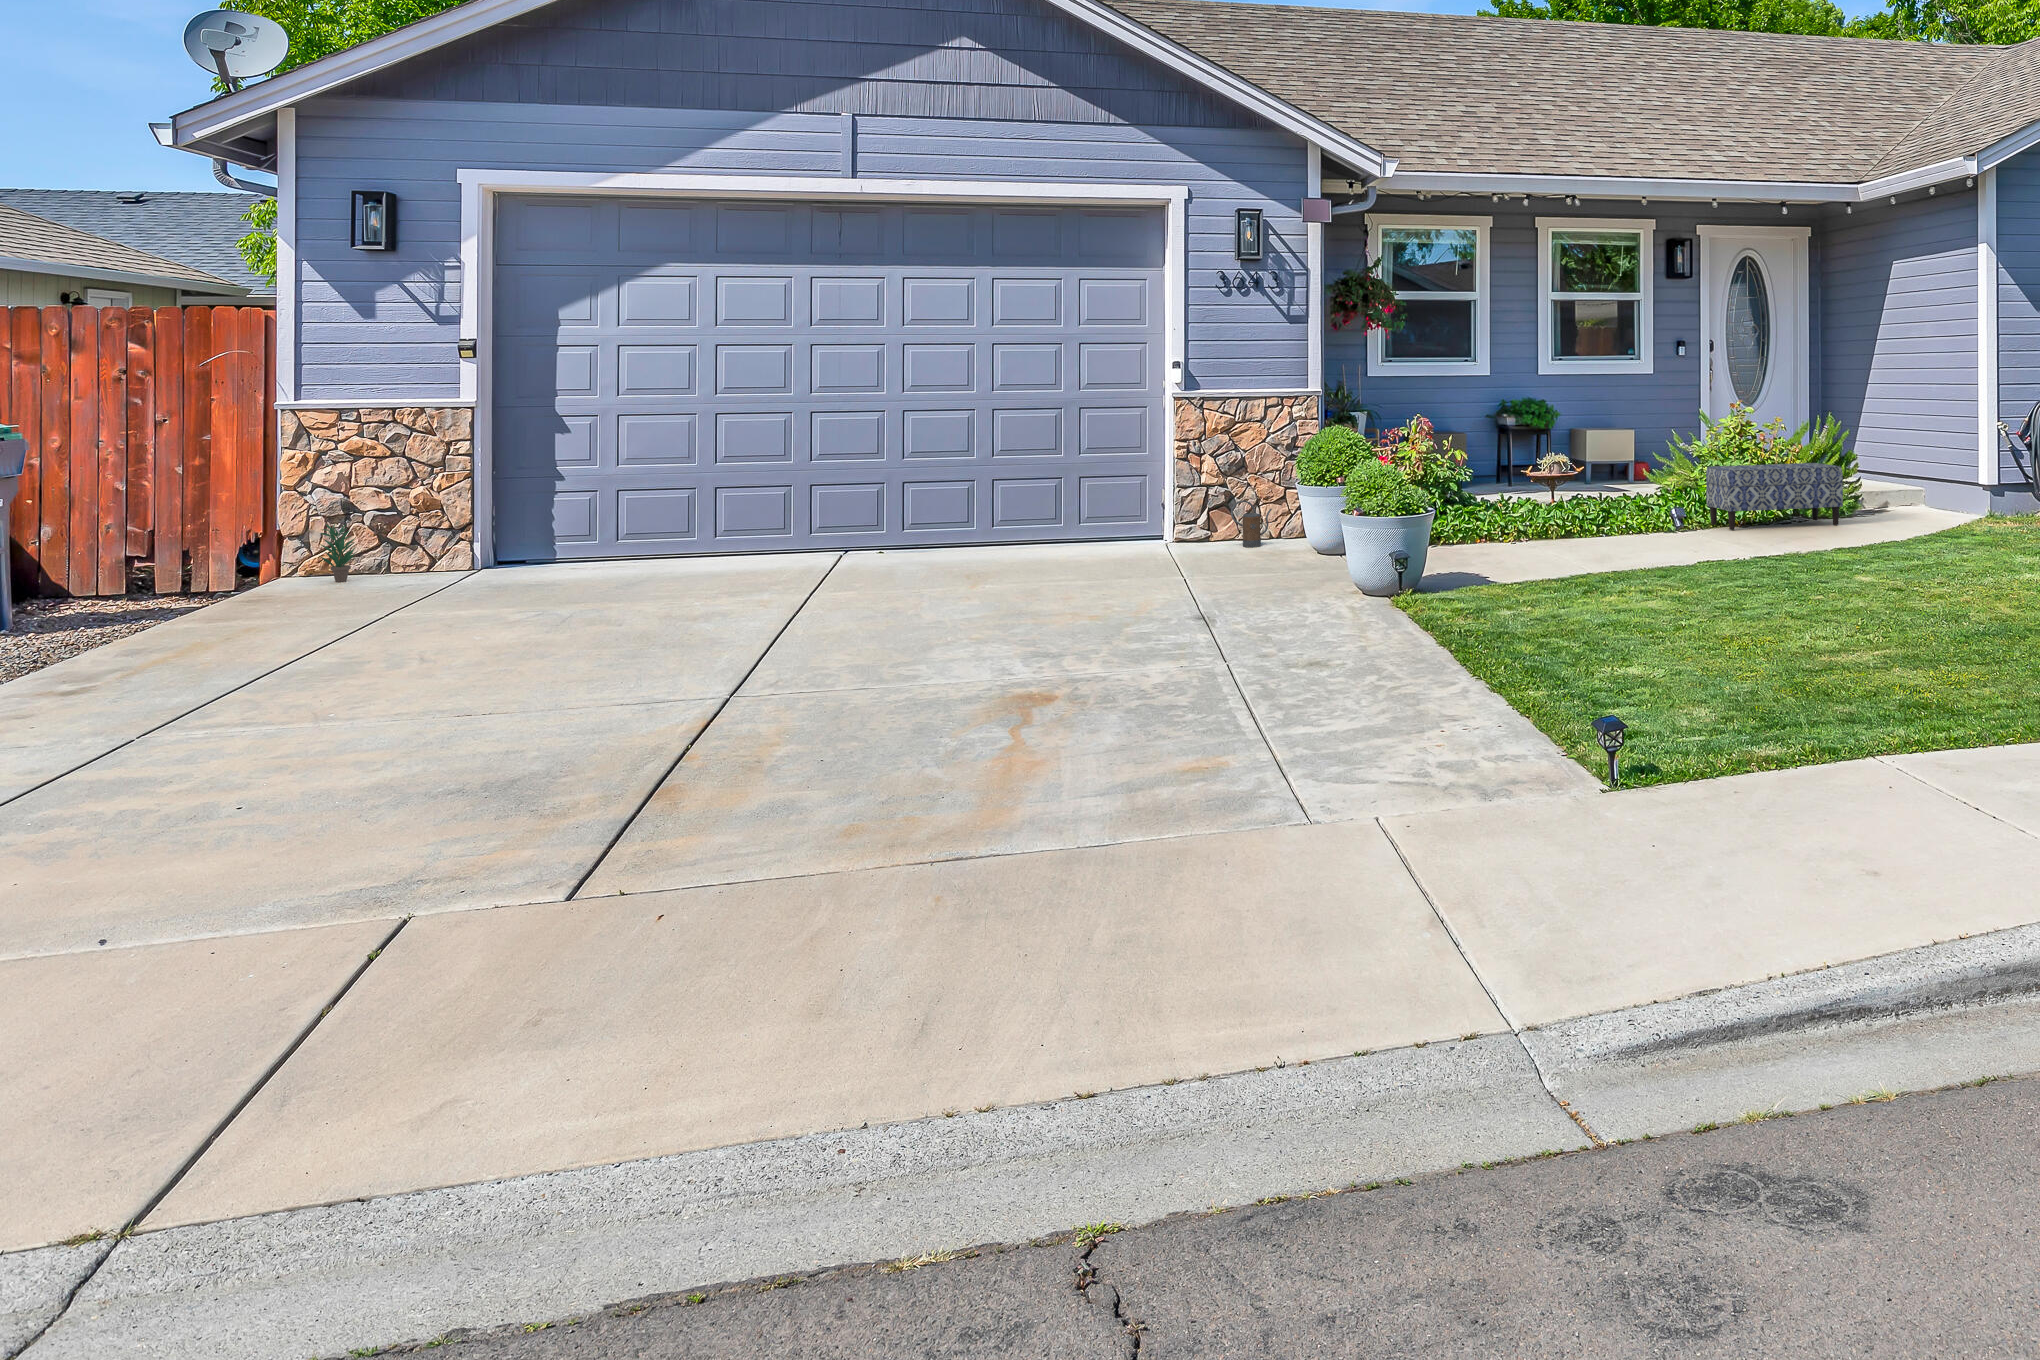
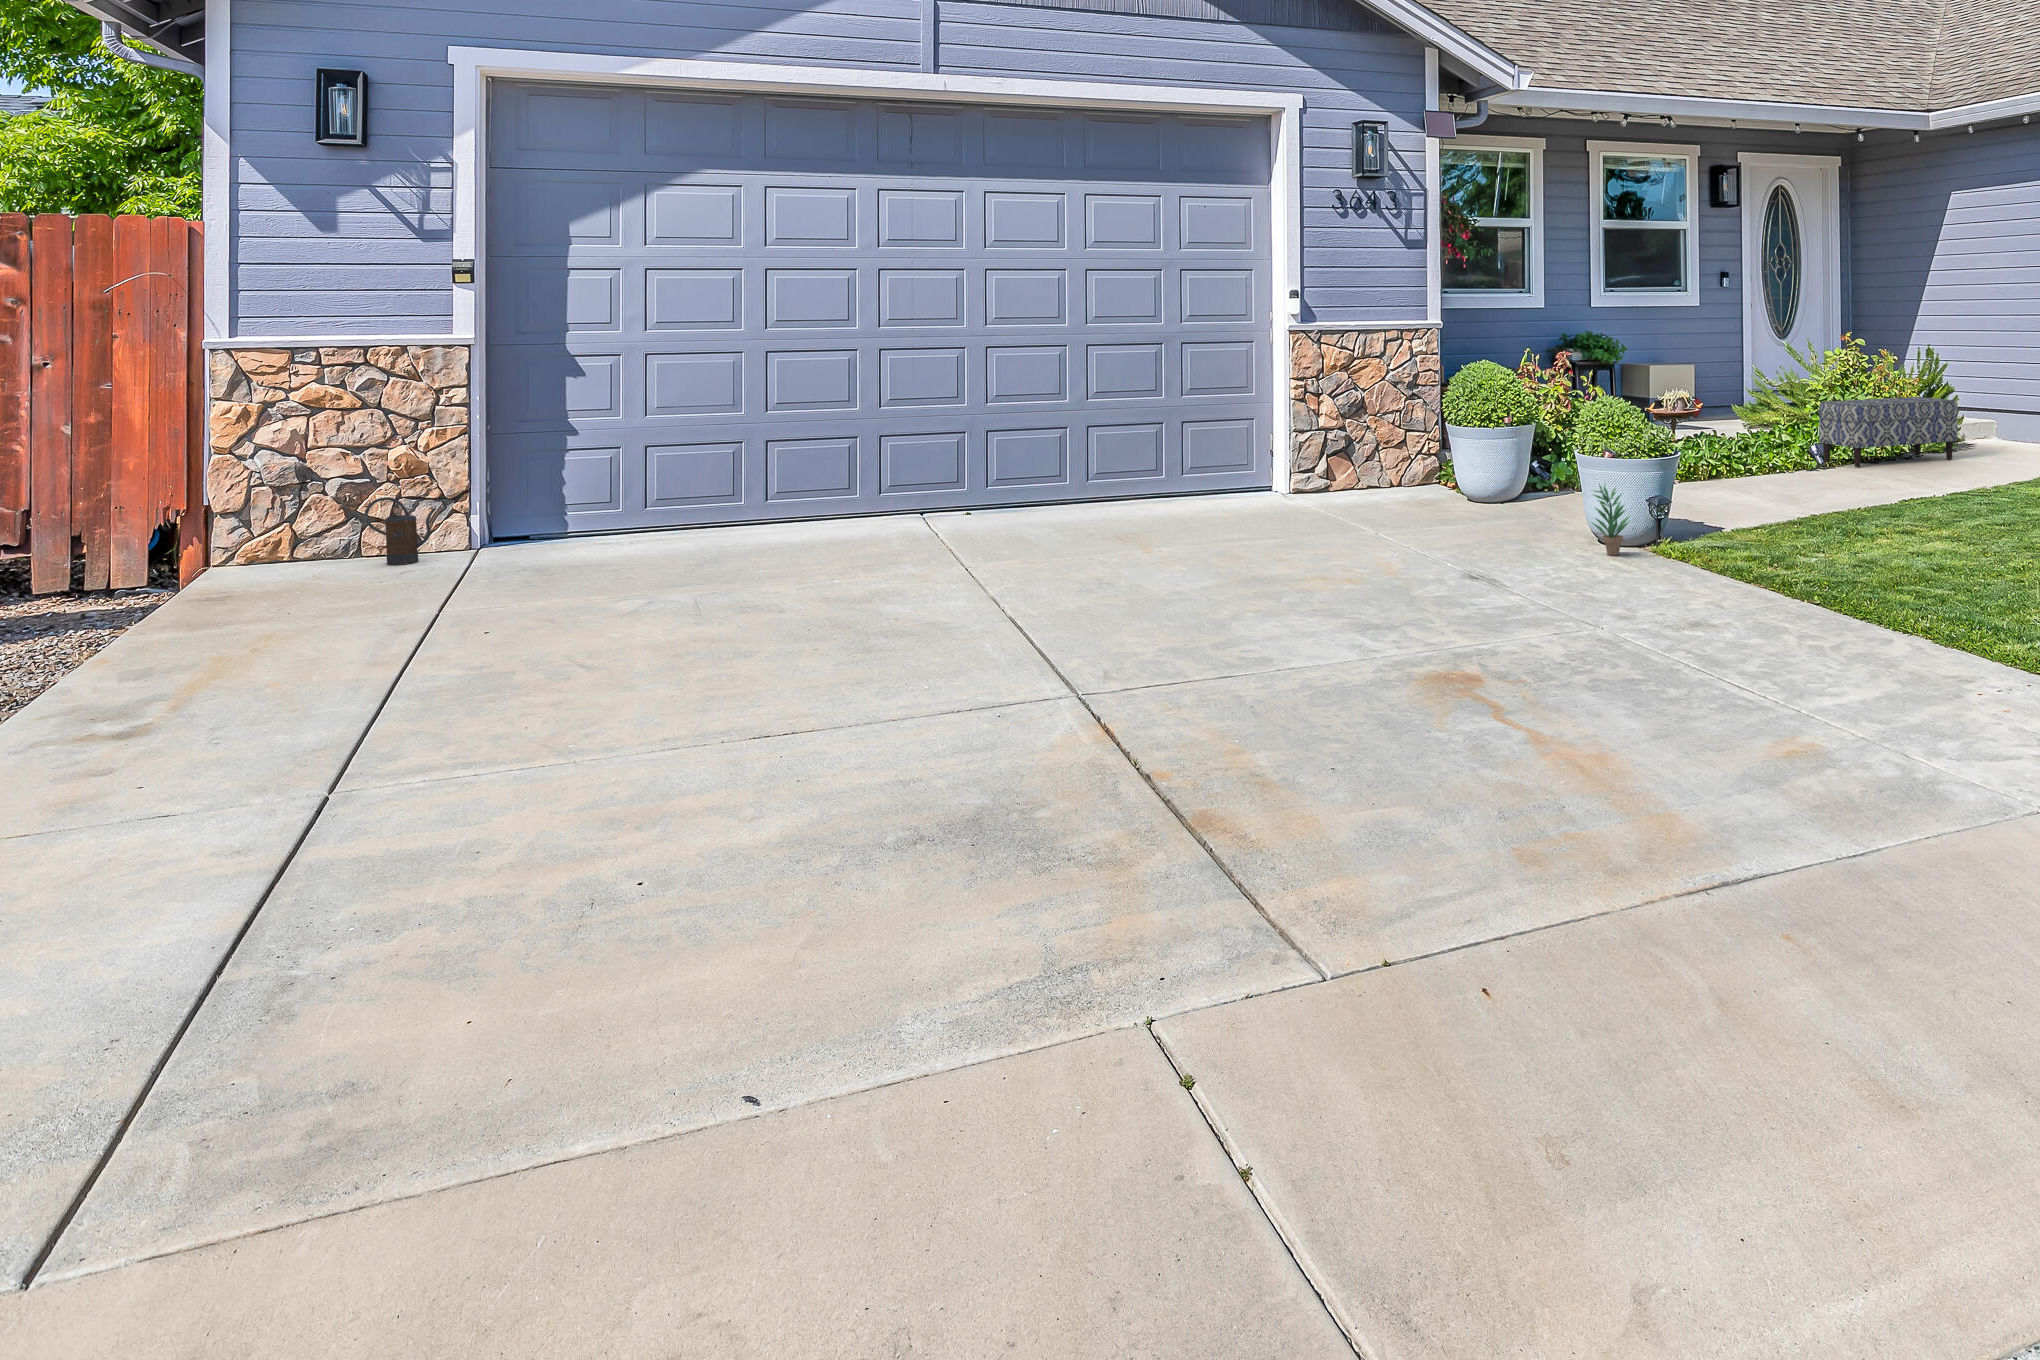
watering can: present [1231,500,1272,547] -> present [365,497,436,565]
potted plant: present [320,524,355,582] -> present [1592,484,1630,555]

